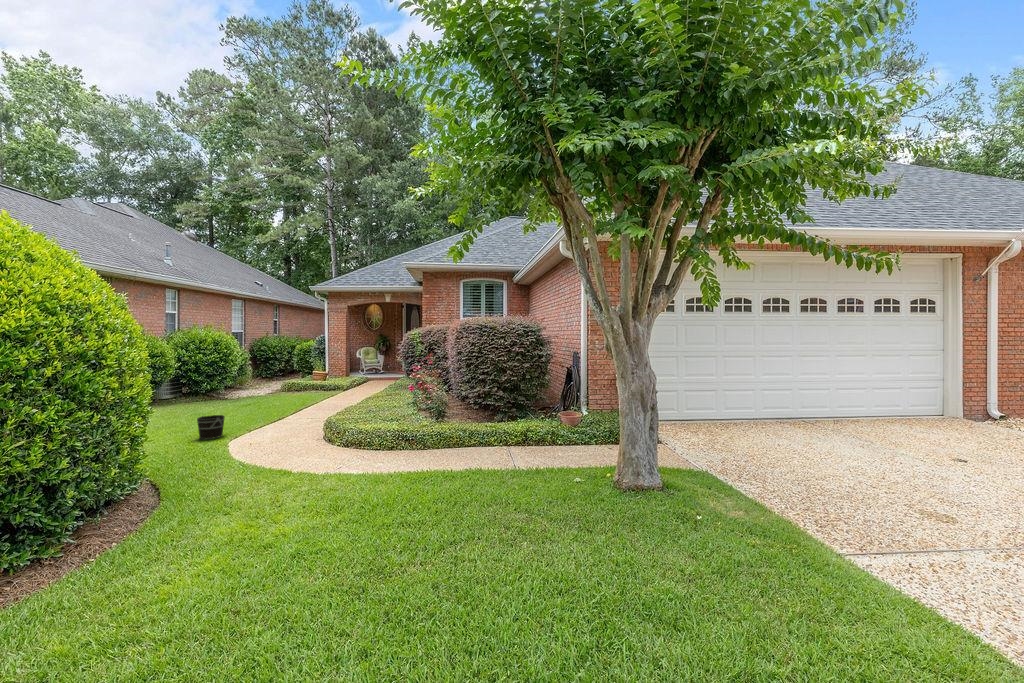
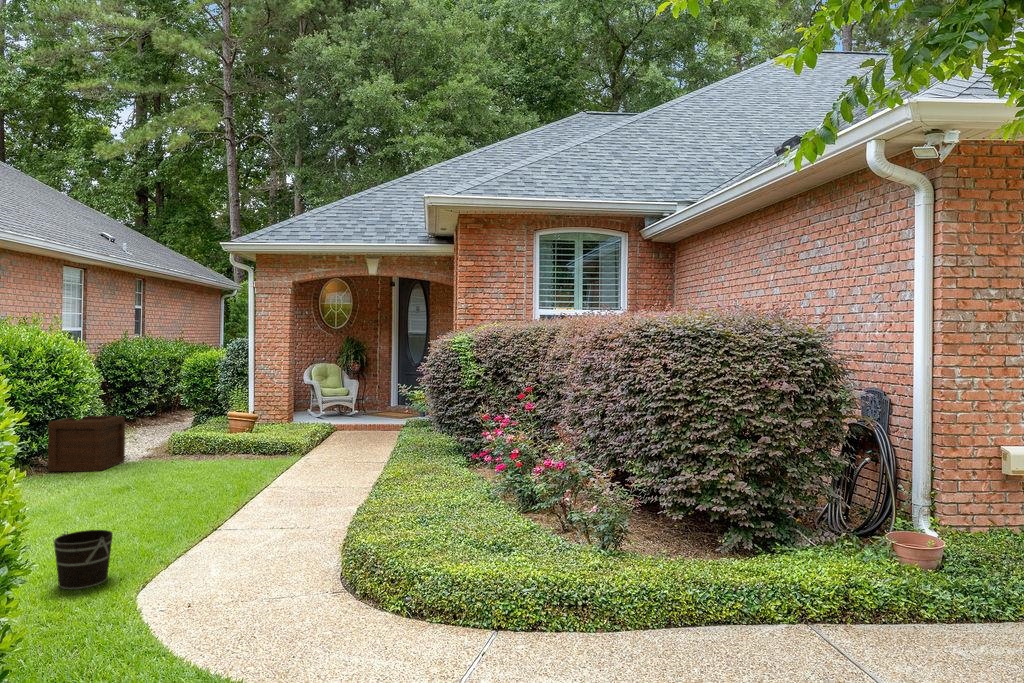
wooden crate: none [215,373,255,399] -> present [48,416,125,472]

